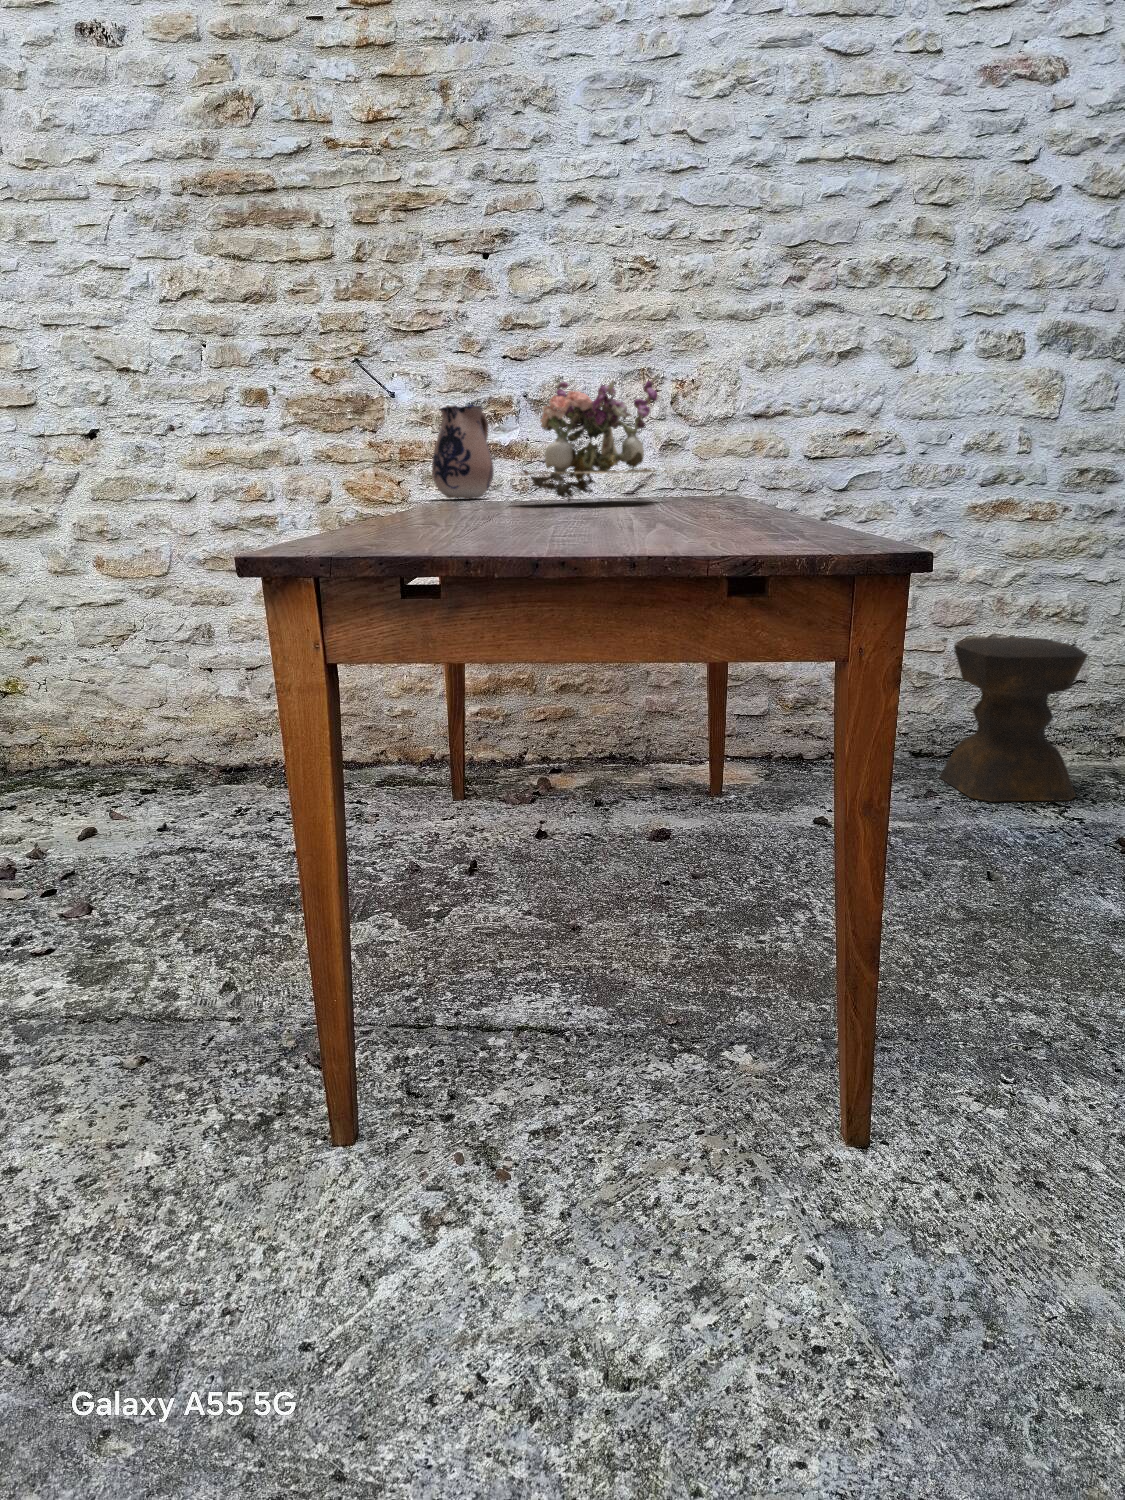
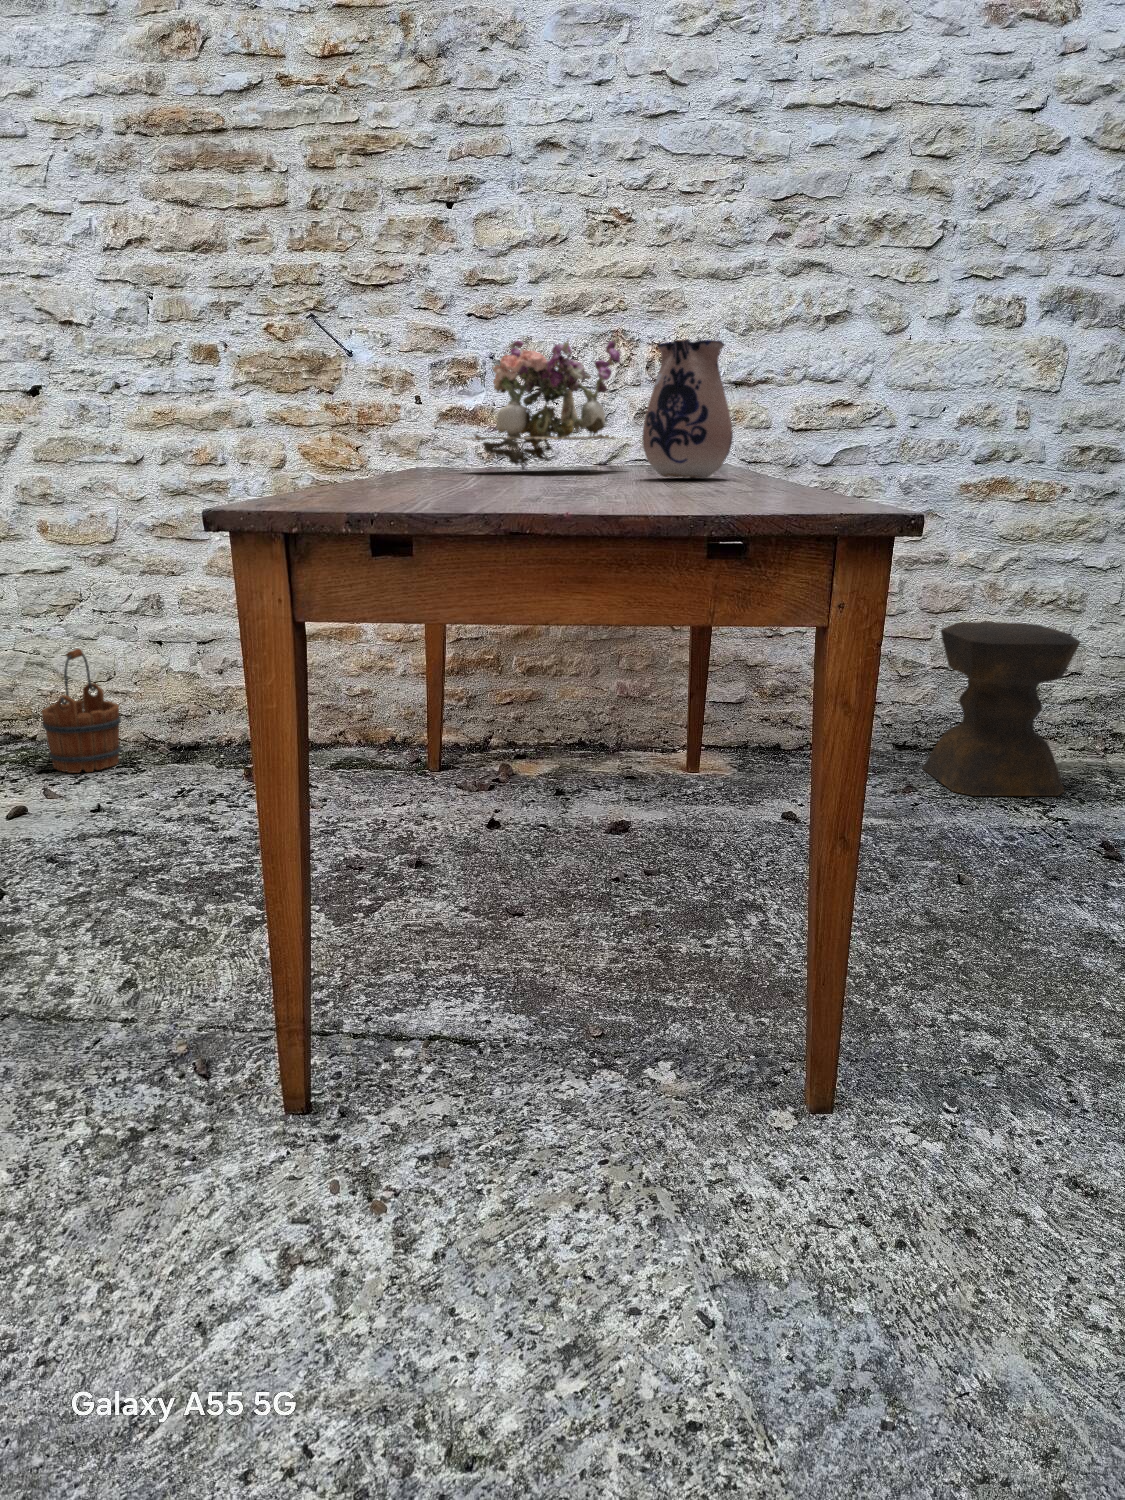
ceramic pitcher: present [432,405,494,499] -> present [642,339,733,478]
wooden bucket: none [99,677,173,797] -> present [42,649,121,773]

